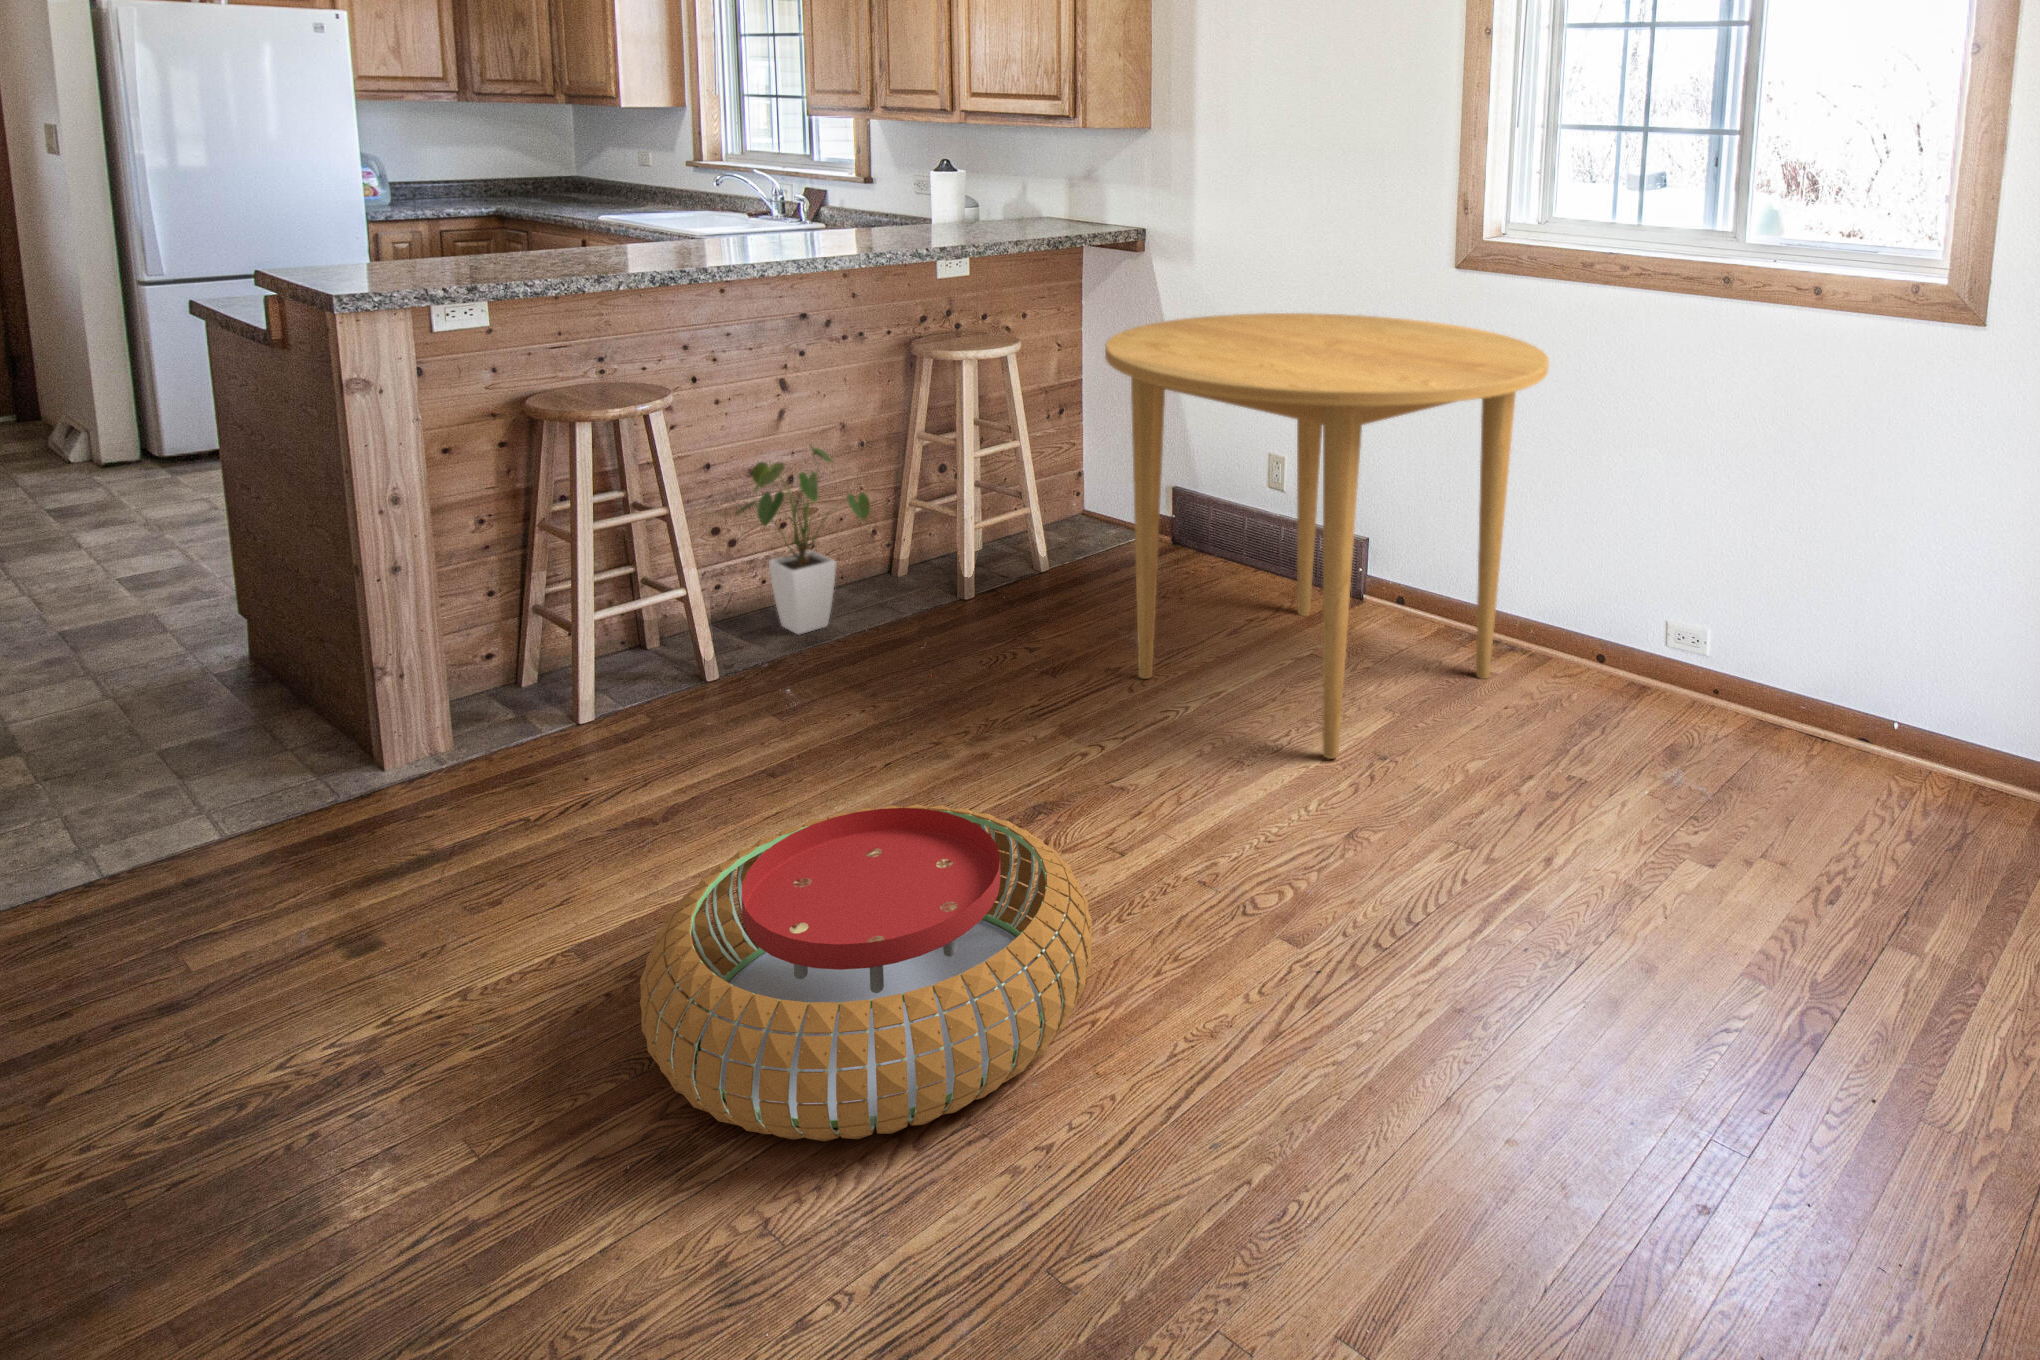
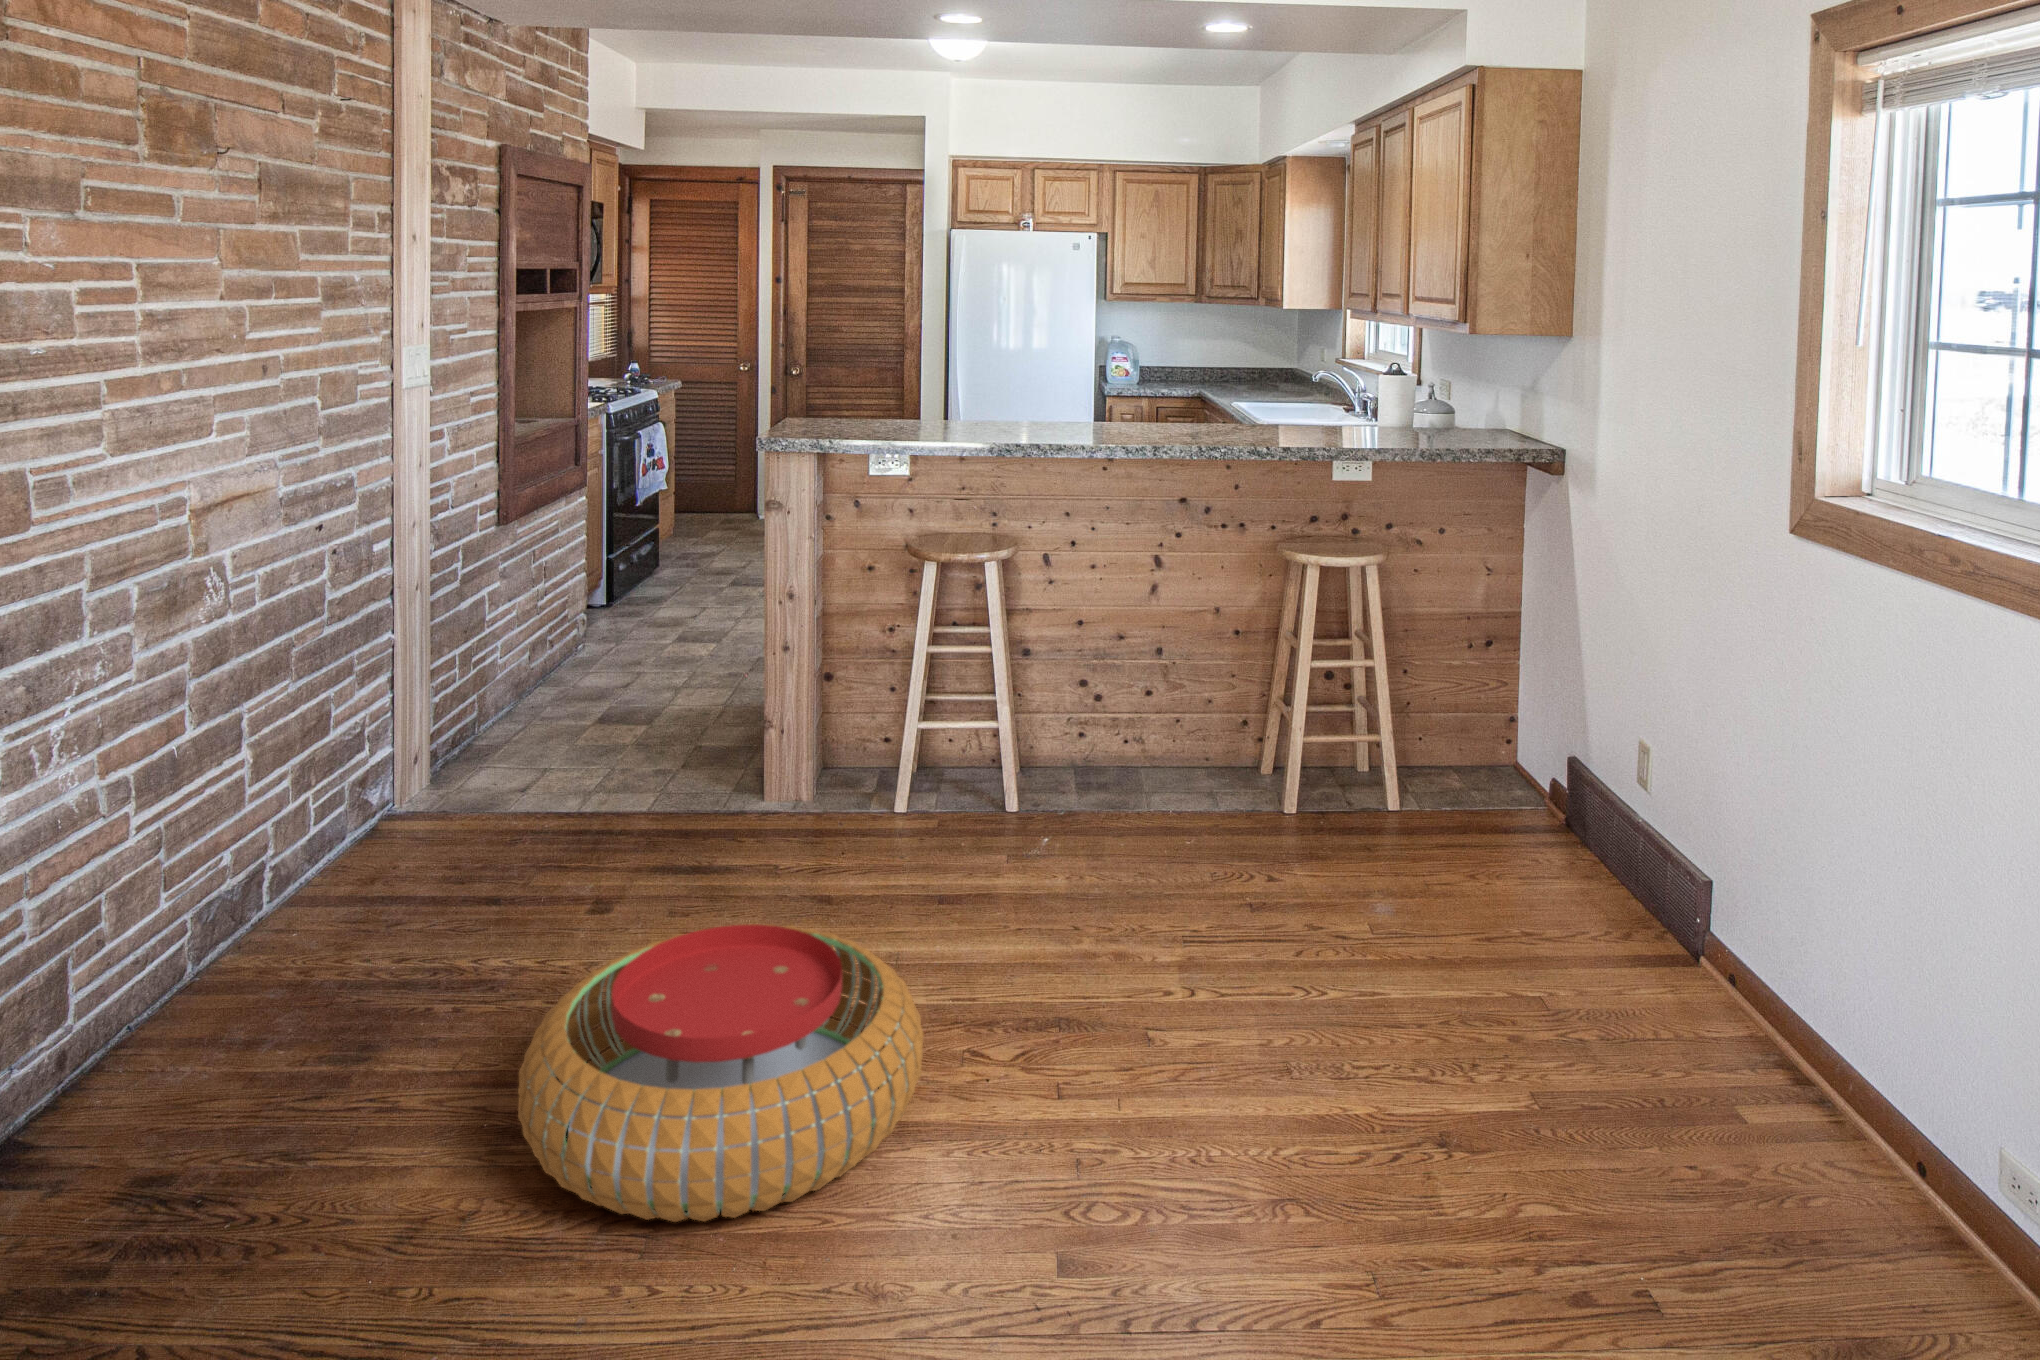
dining table: present [1105,313,1549,759] -> none [1246,548,1817,1116]
house plant: present [736,447,870,634] -> none [1079,617,1188,794]

